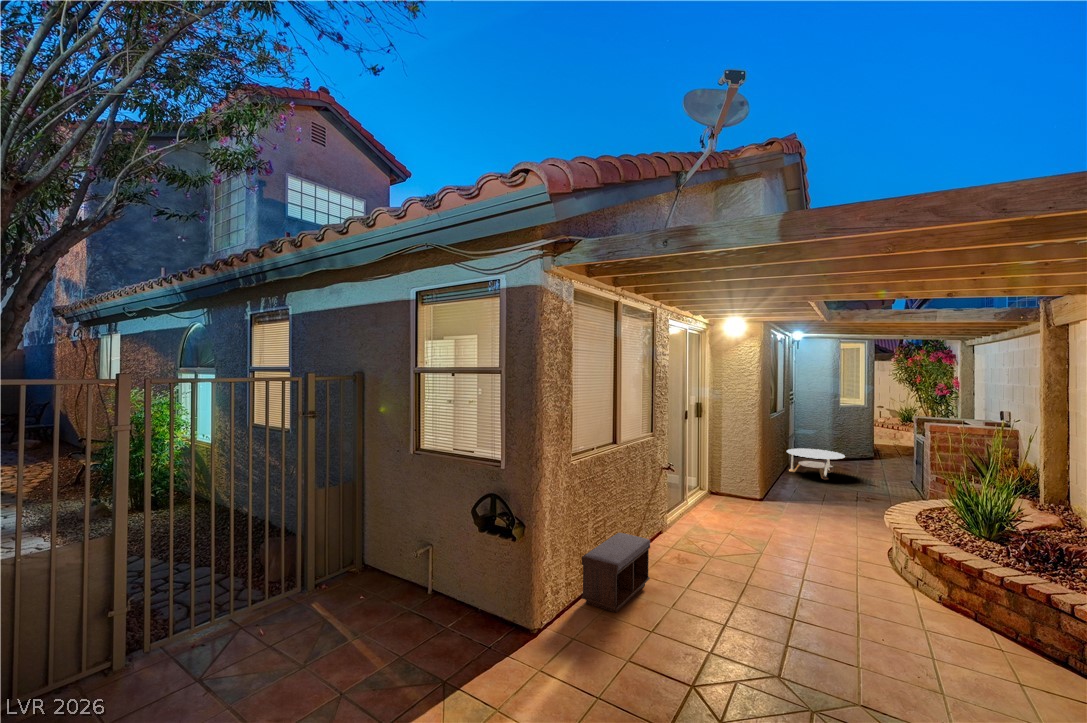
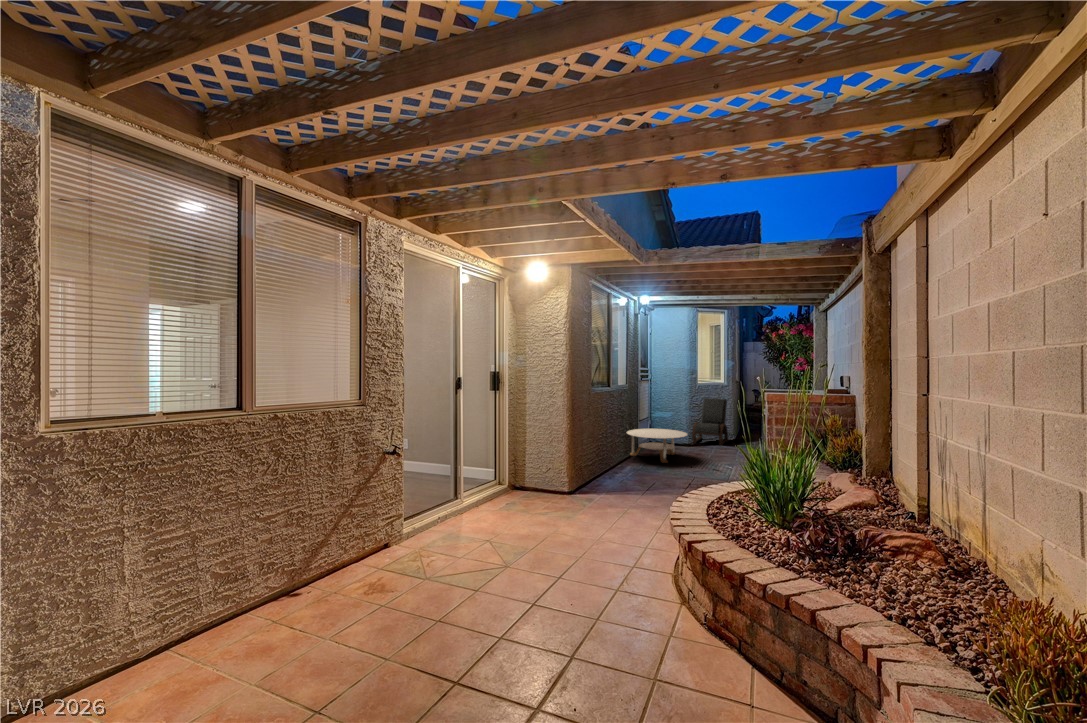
lounge chair: none [839,422,873,466] -> present [692,398,728,445]
bench: present [581,533,650,613] -> none [126,553,294,696]

